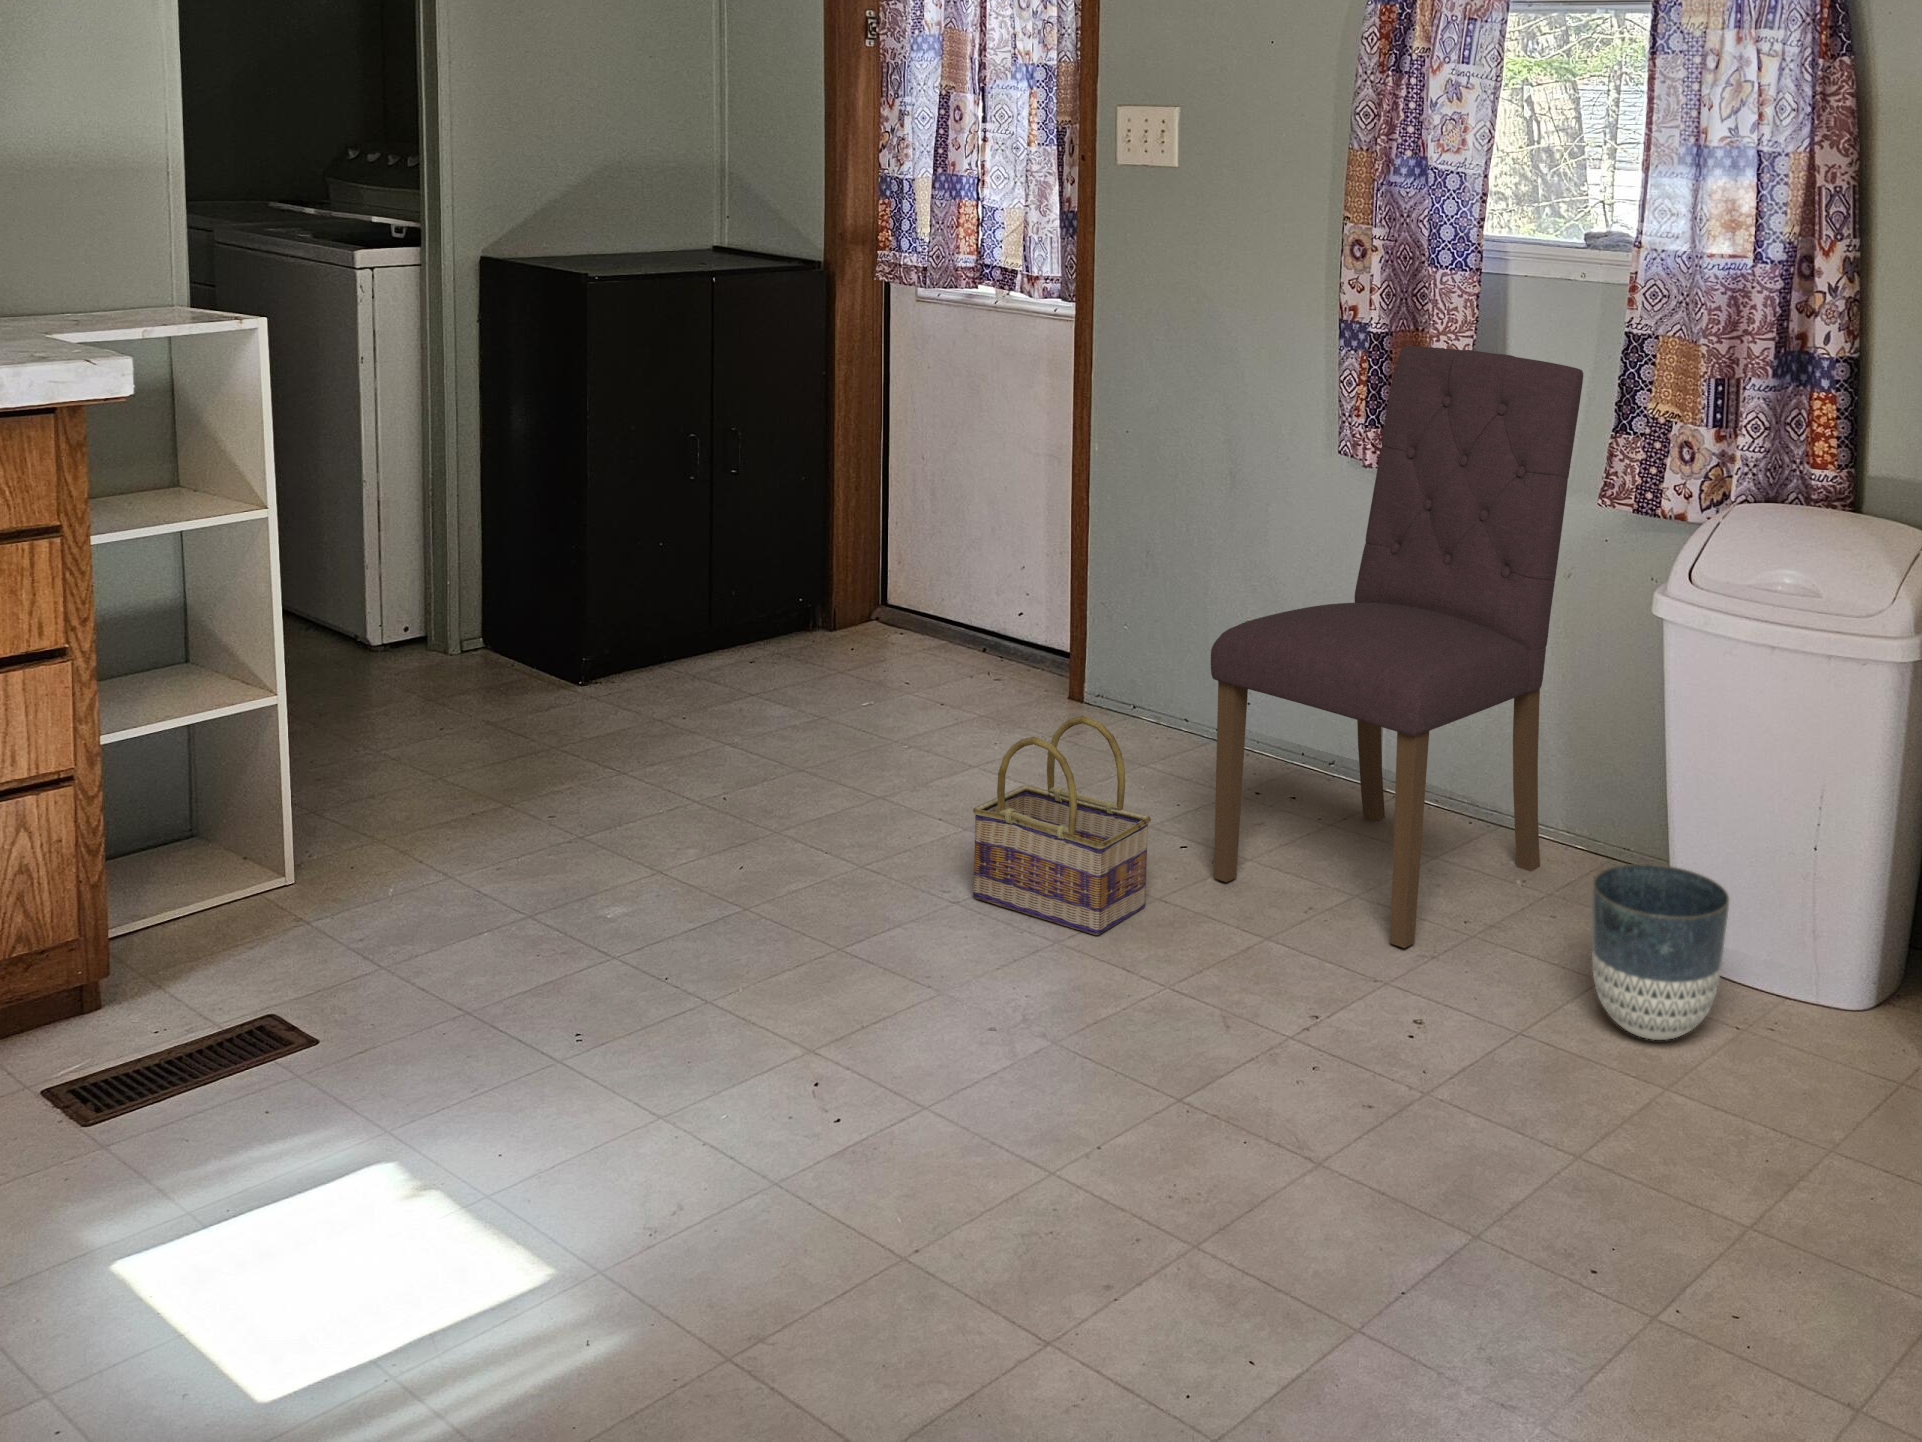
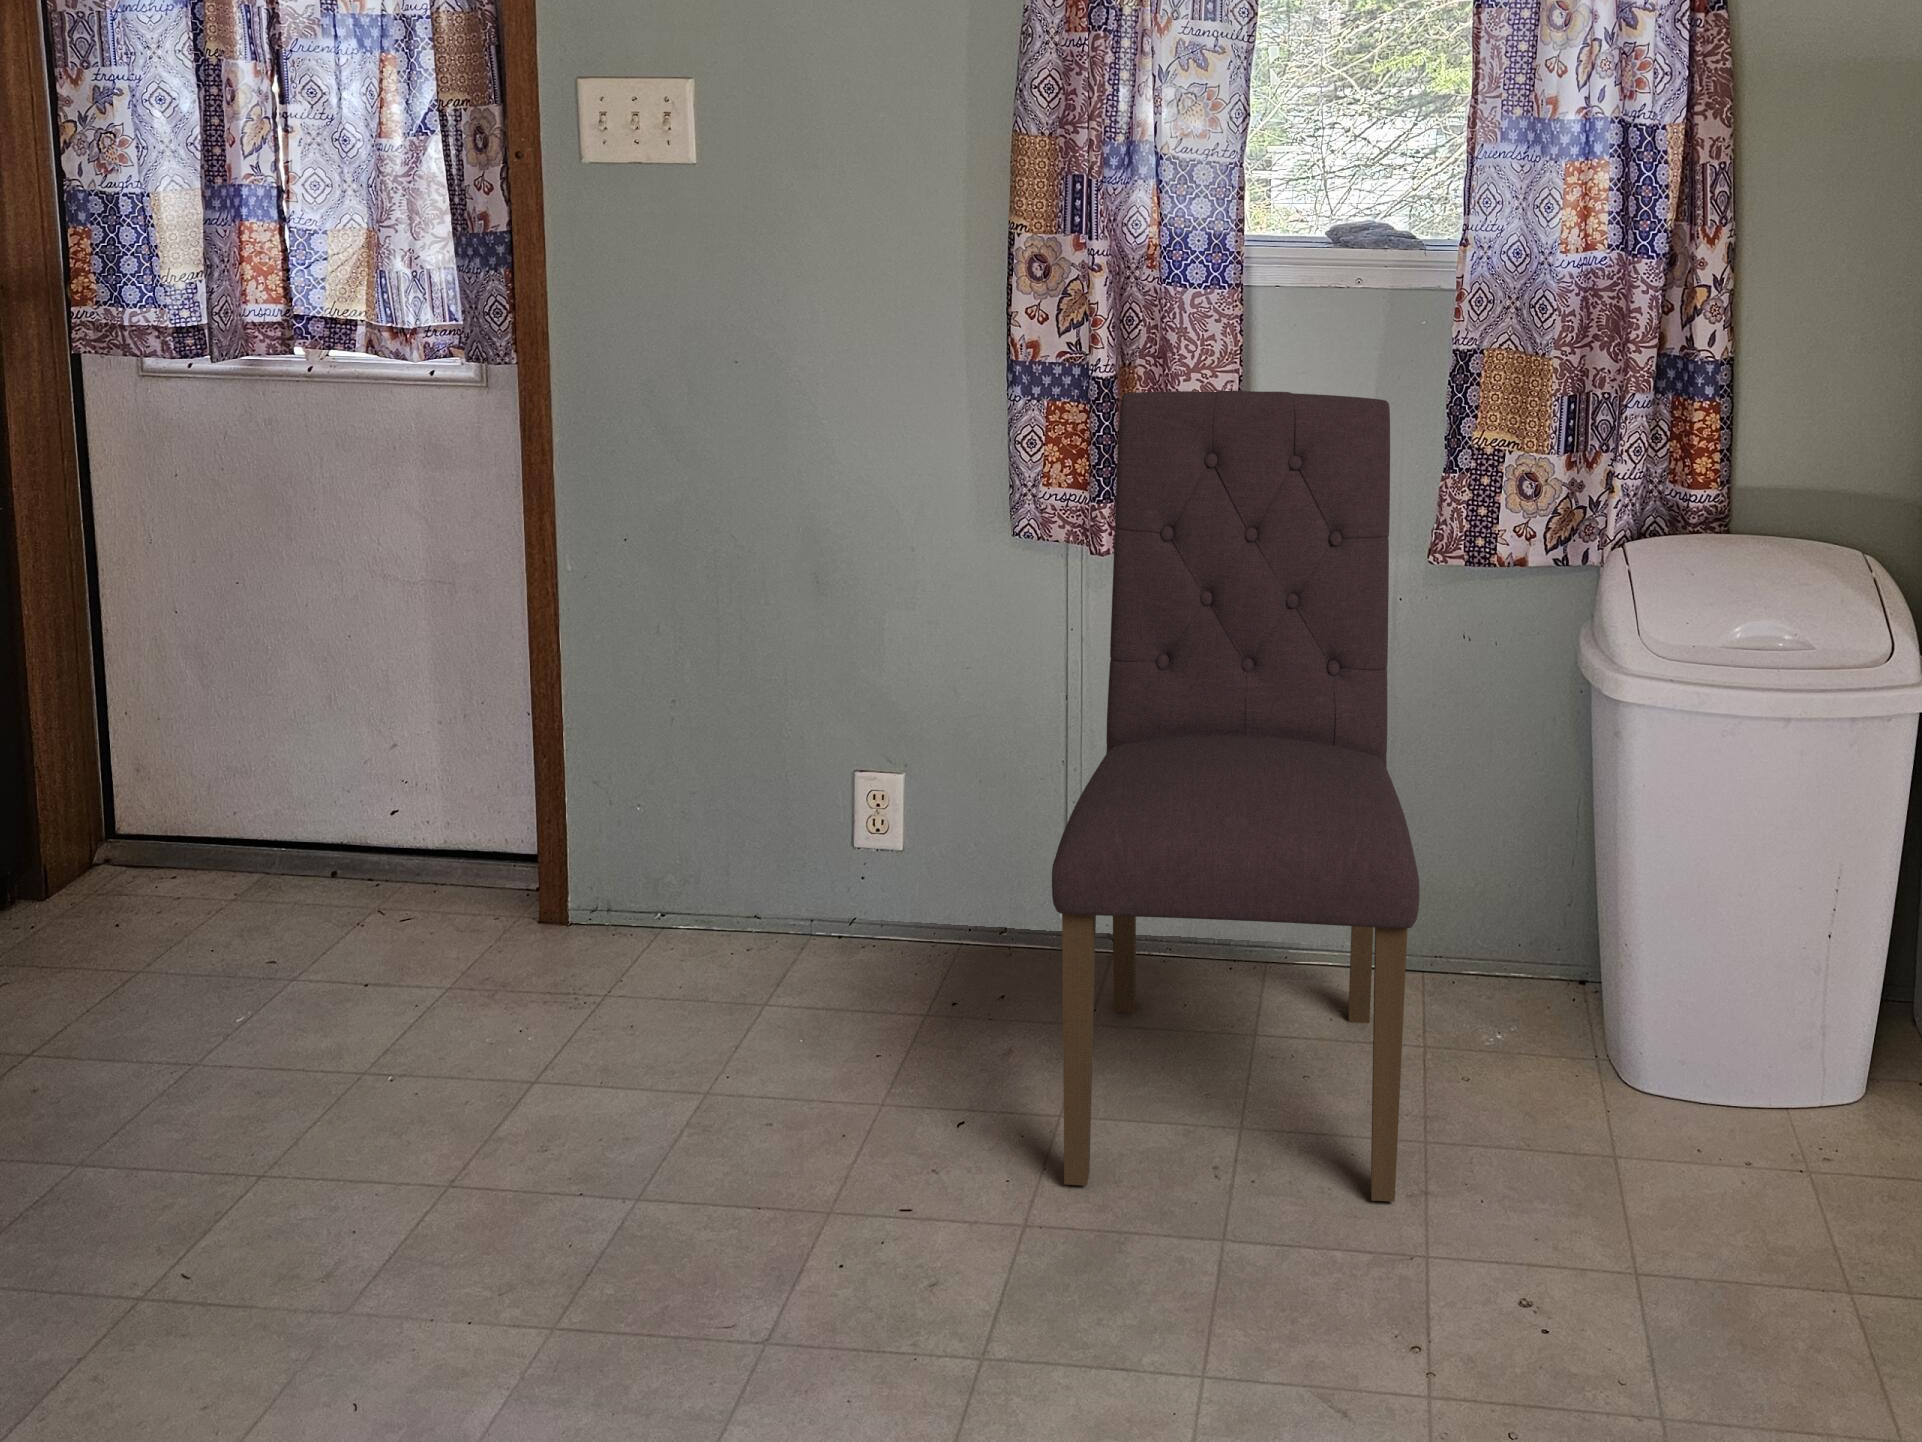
basket: present [973,716,1151,935] -> none [781,1027,1040,1370]
planter: present [1592,864,1729,1040] -> none [1667,998,1838,1224]

